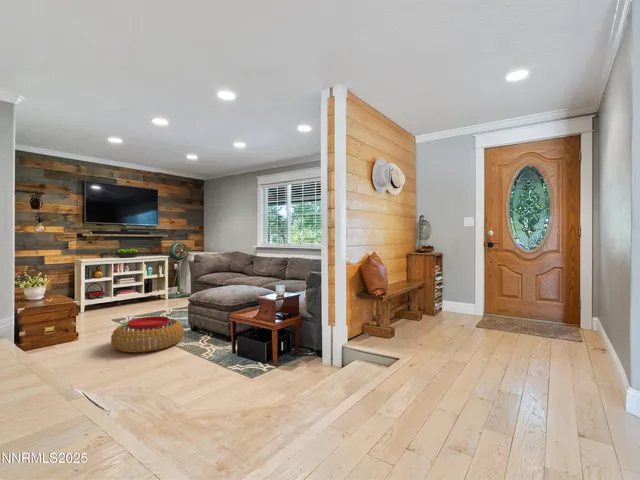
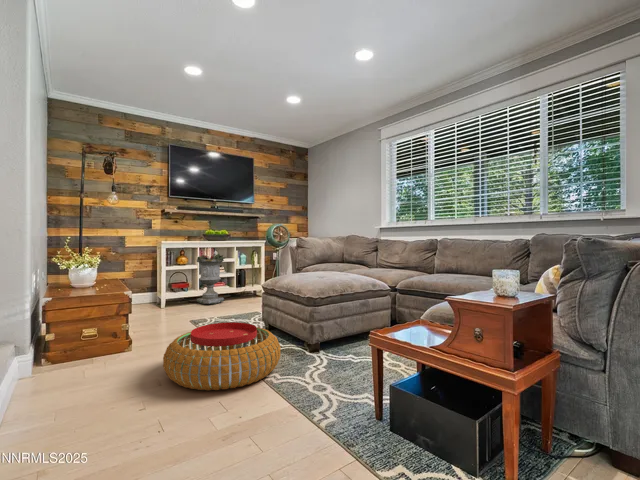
planter: none [111,268,136,308] -> present [197,254,225,304]

